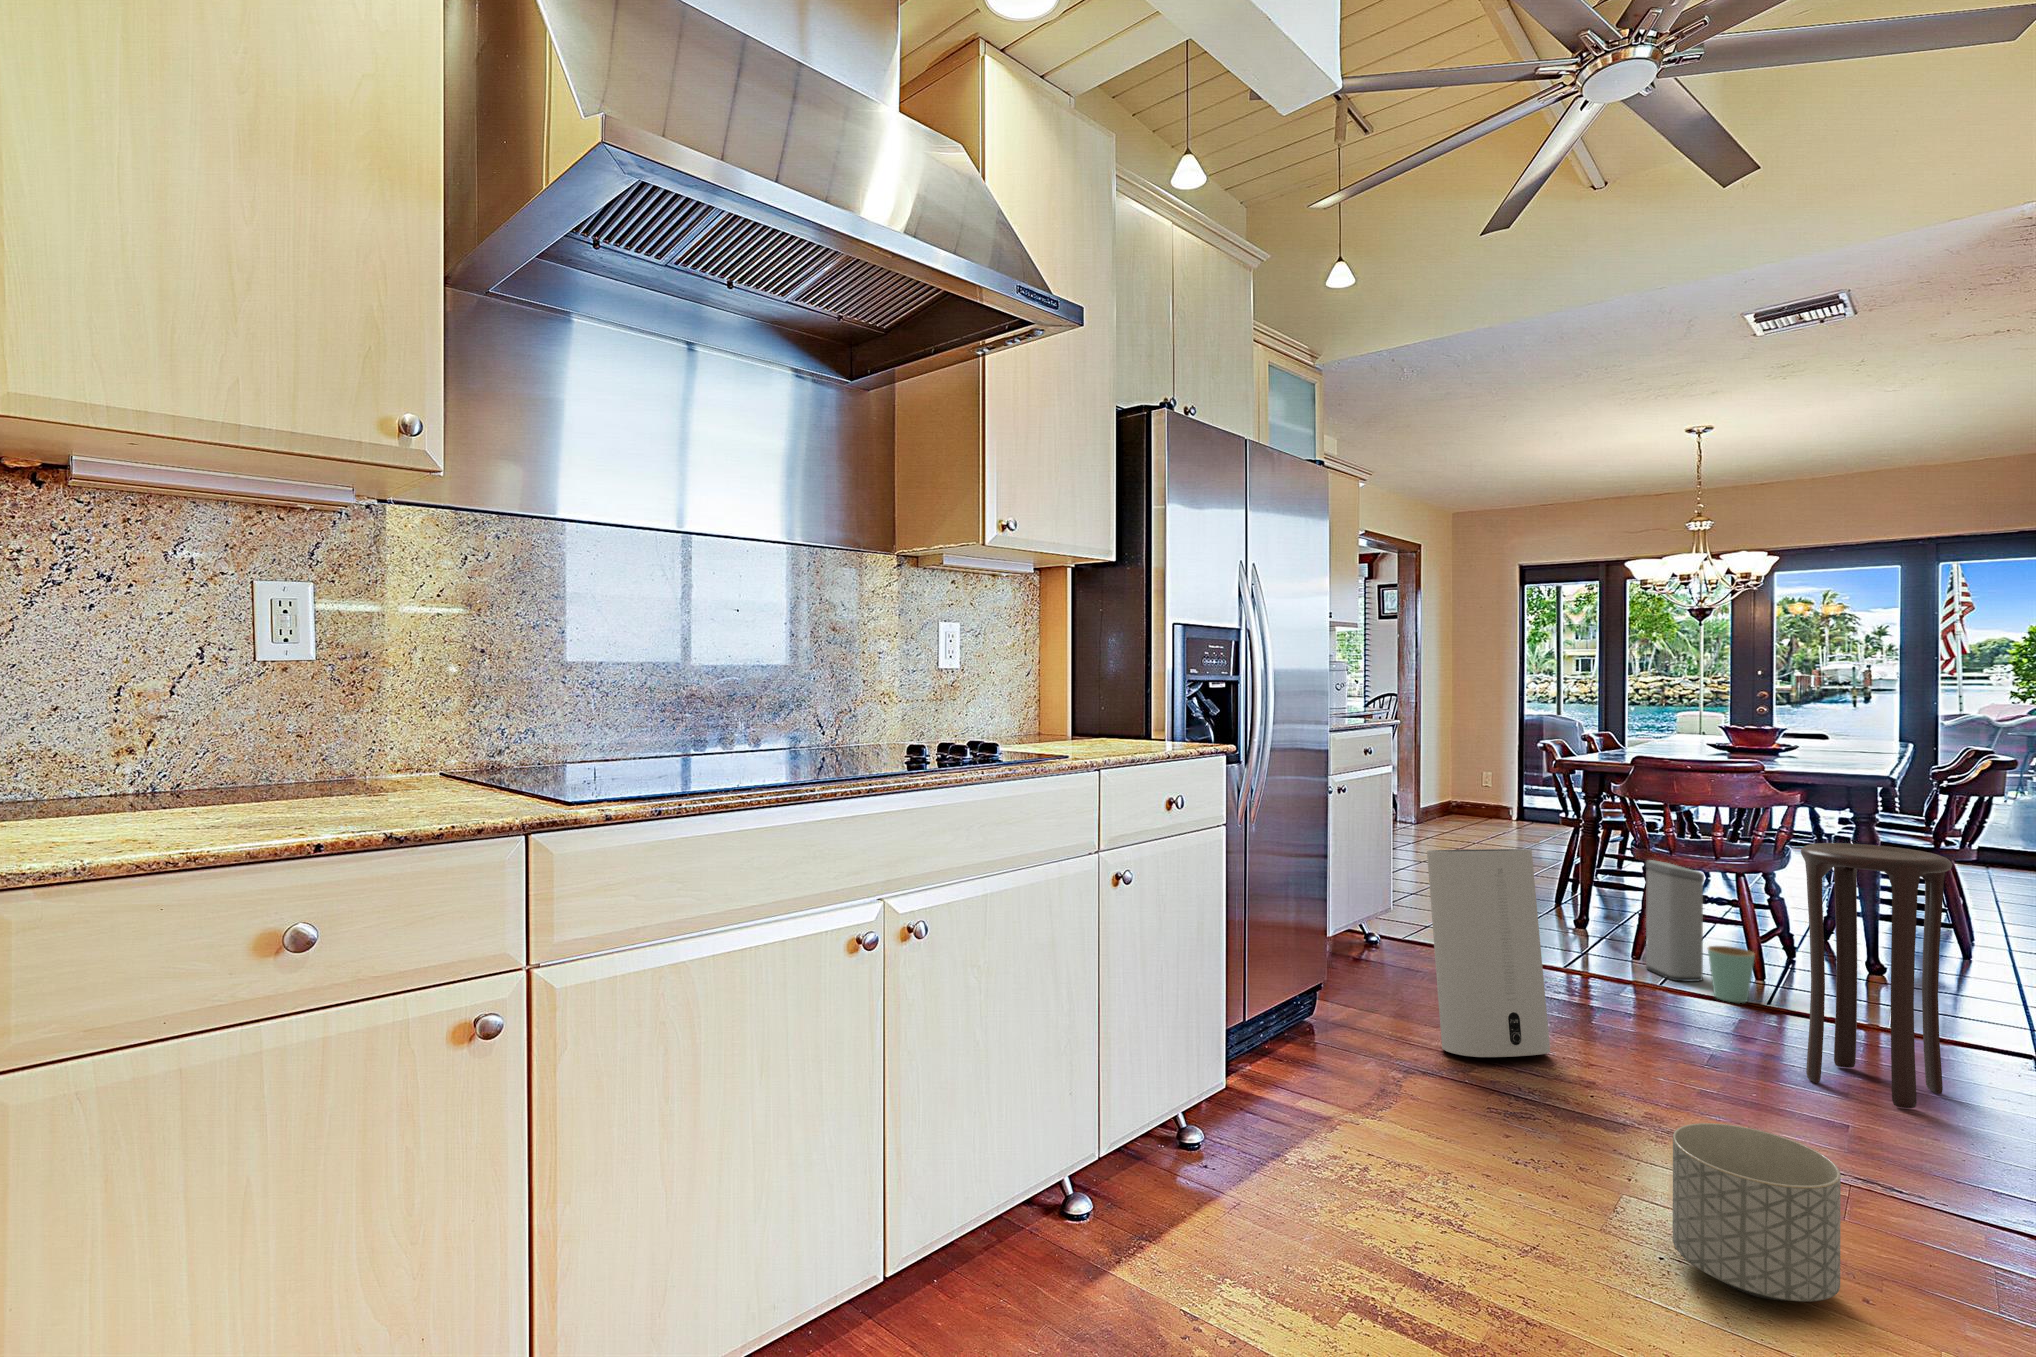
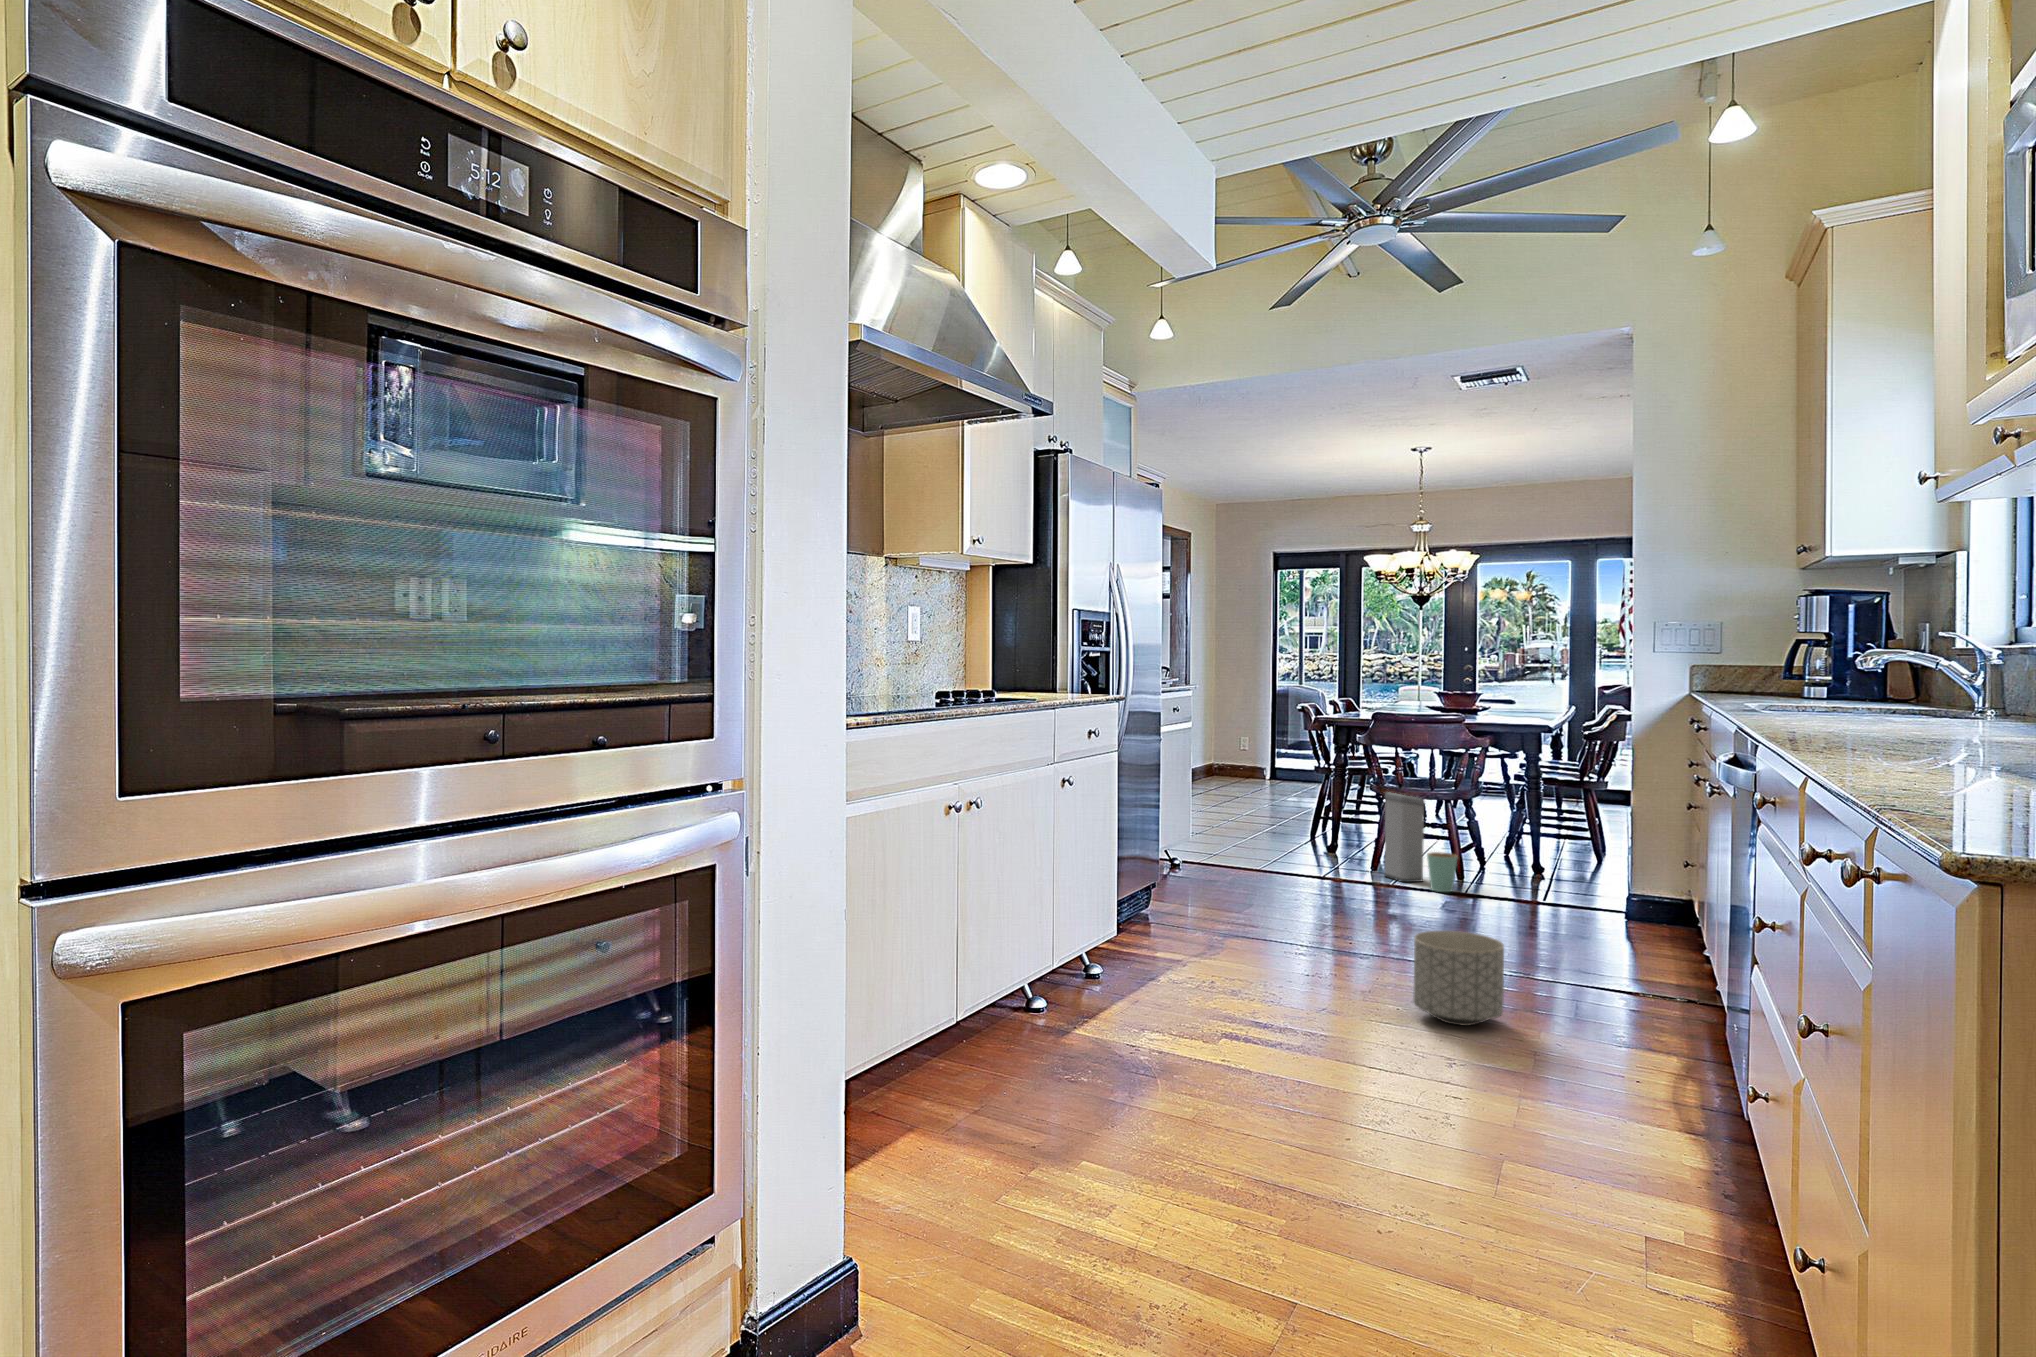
stool: present [1801,843,1952,1108] -> none [1487,766,1575,939]
air purifier: present [1427,849,1550,1057] -> none [1242,778,1327,932]

